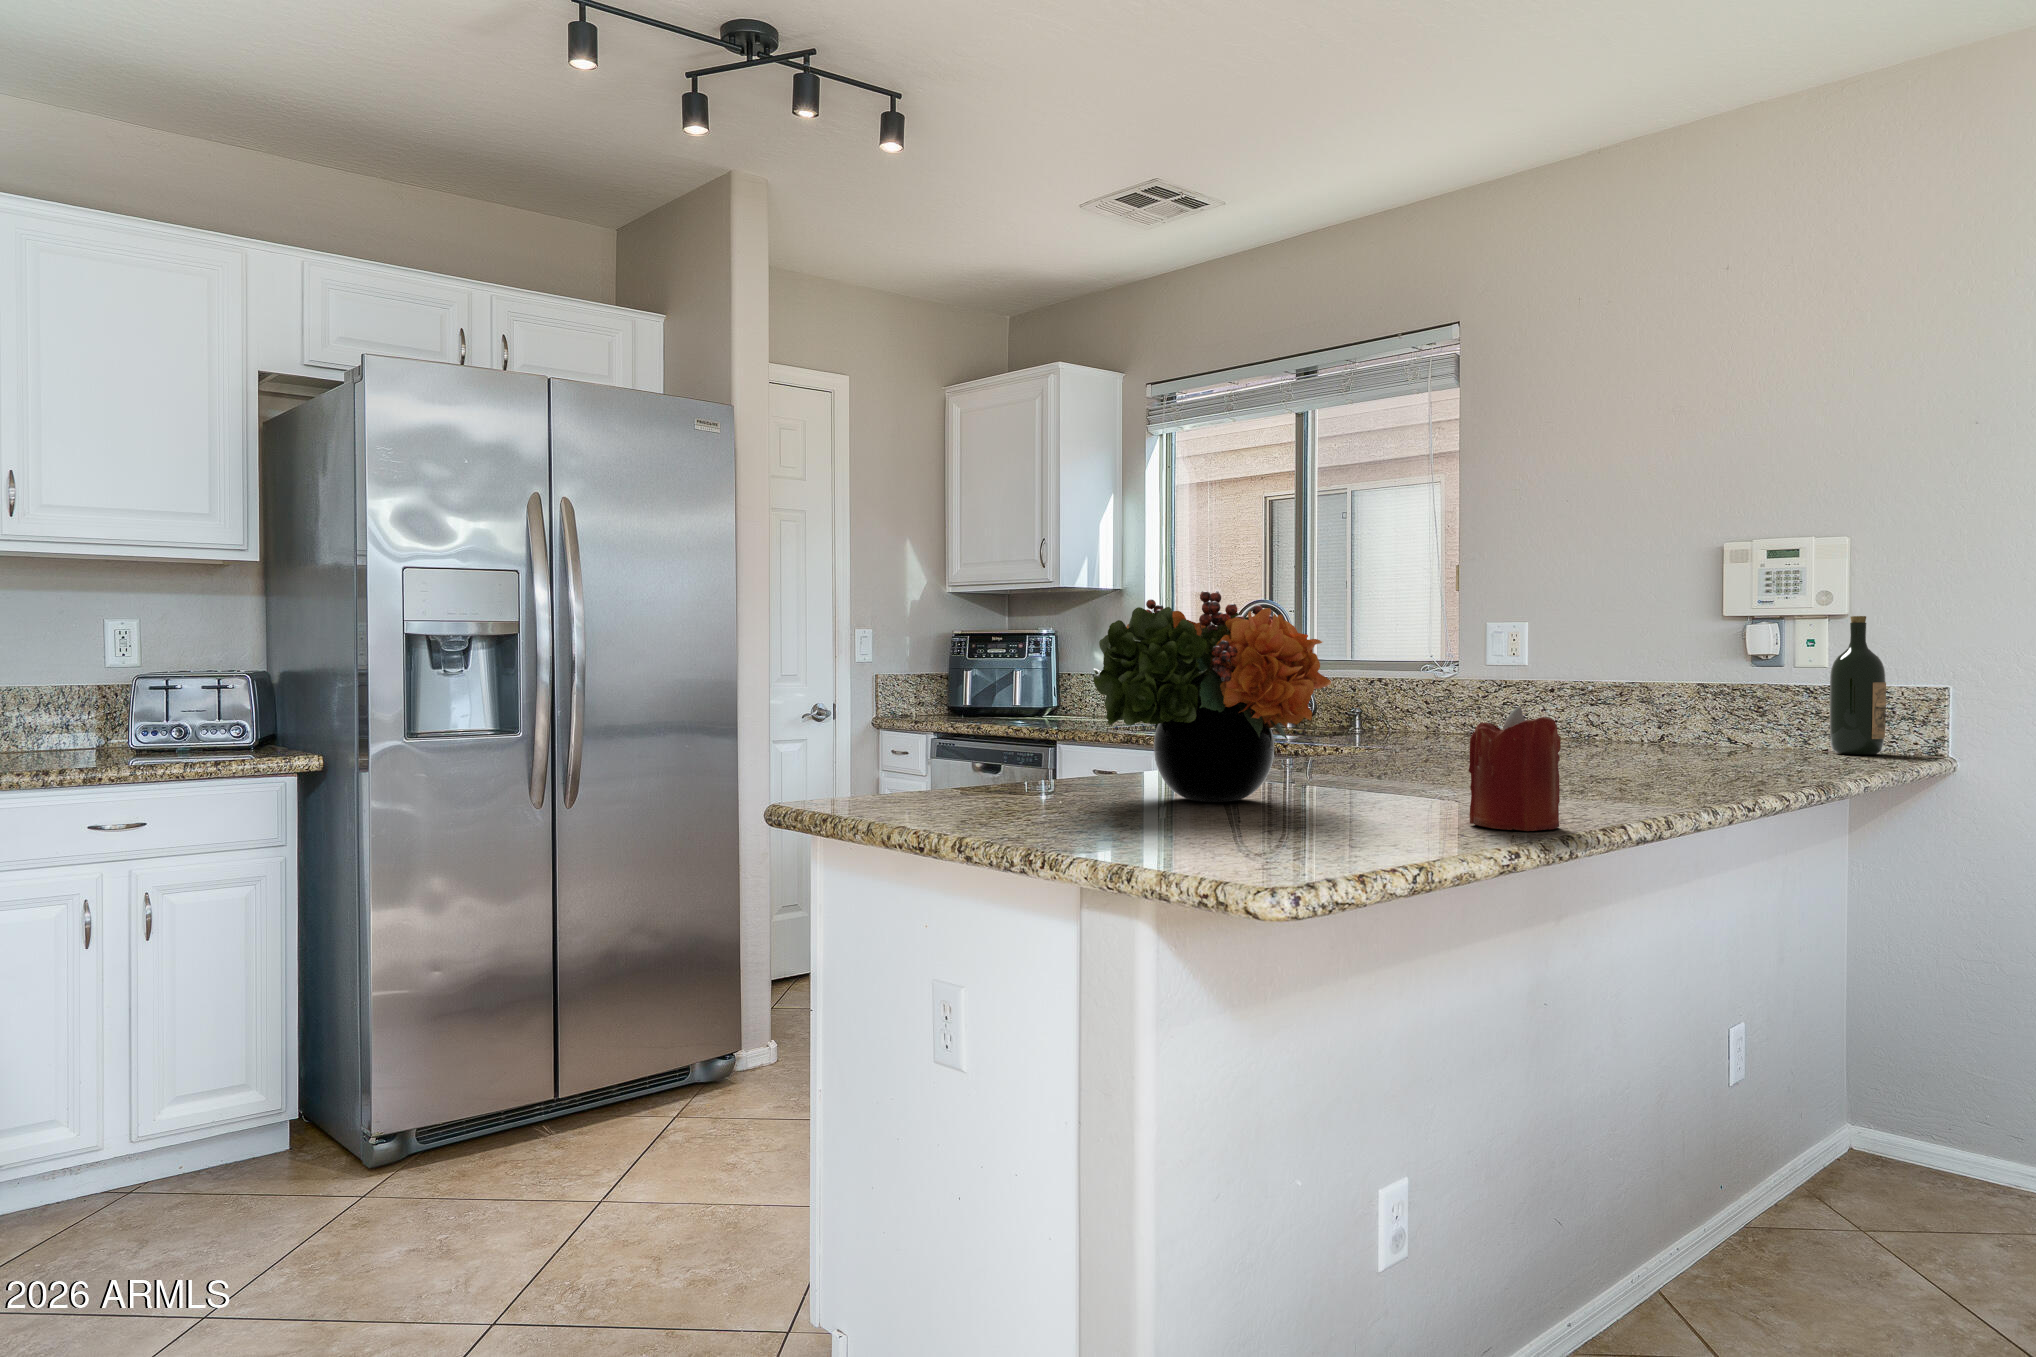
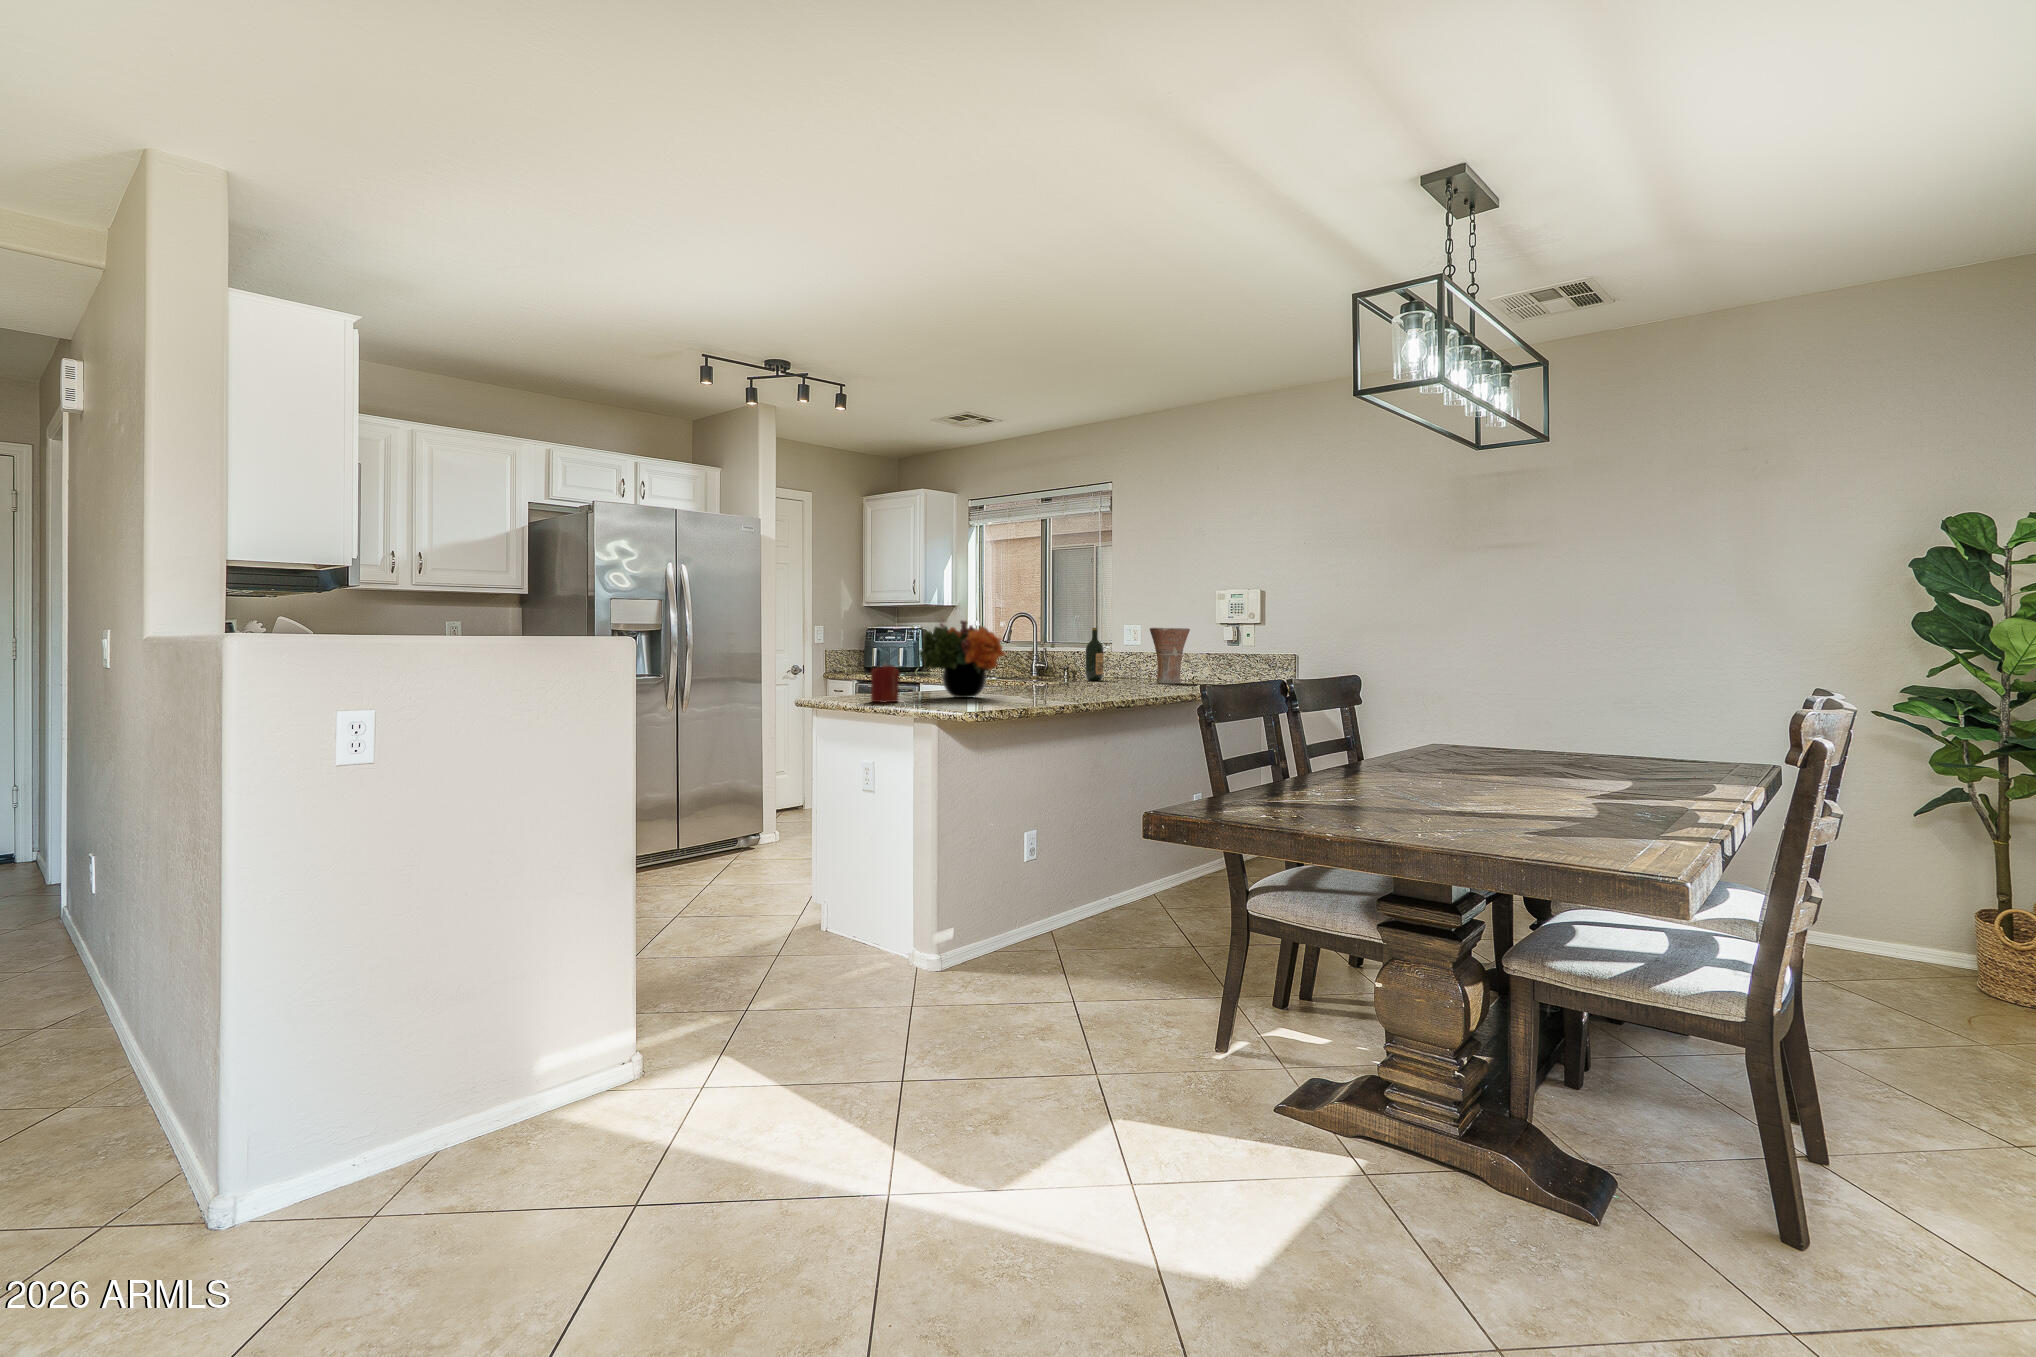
wine bottle: present [1830,616,1886,755] -> present [1085,628,1104,681]
vase: none [1560,622,1655,744] -> present [1150,628,1190,684]
candle: present [1469,707,1561,831] -> present [871,663,900,702]

